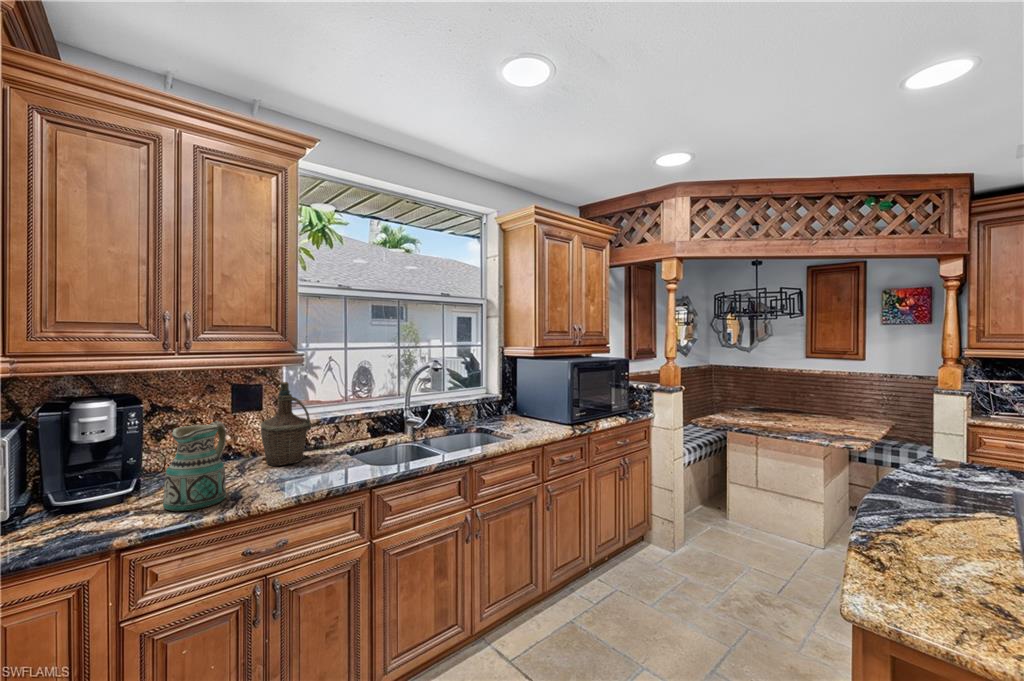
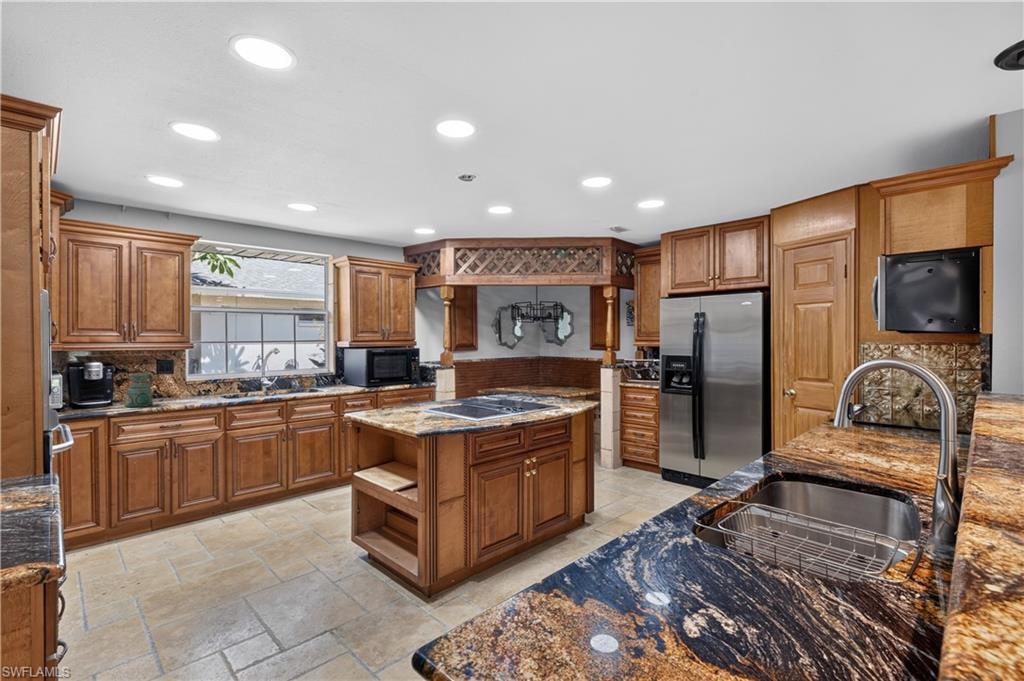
bottle: present [261,382,311,466] -> none [172,358,199,400]

